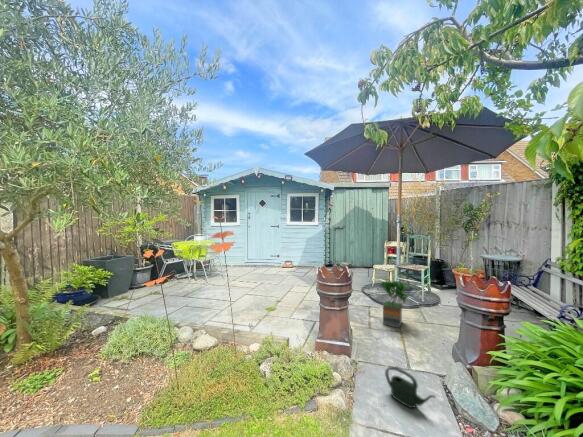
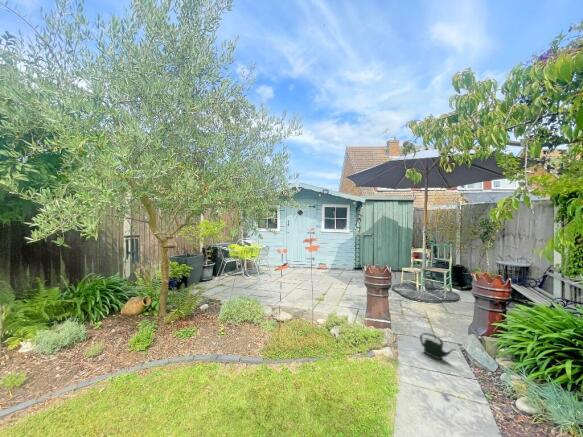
potted tree: present [380,281,409,327] -> none [410,278,435,315]

